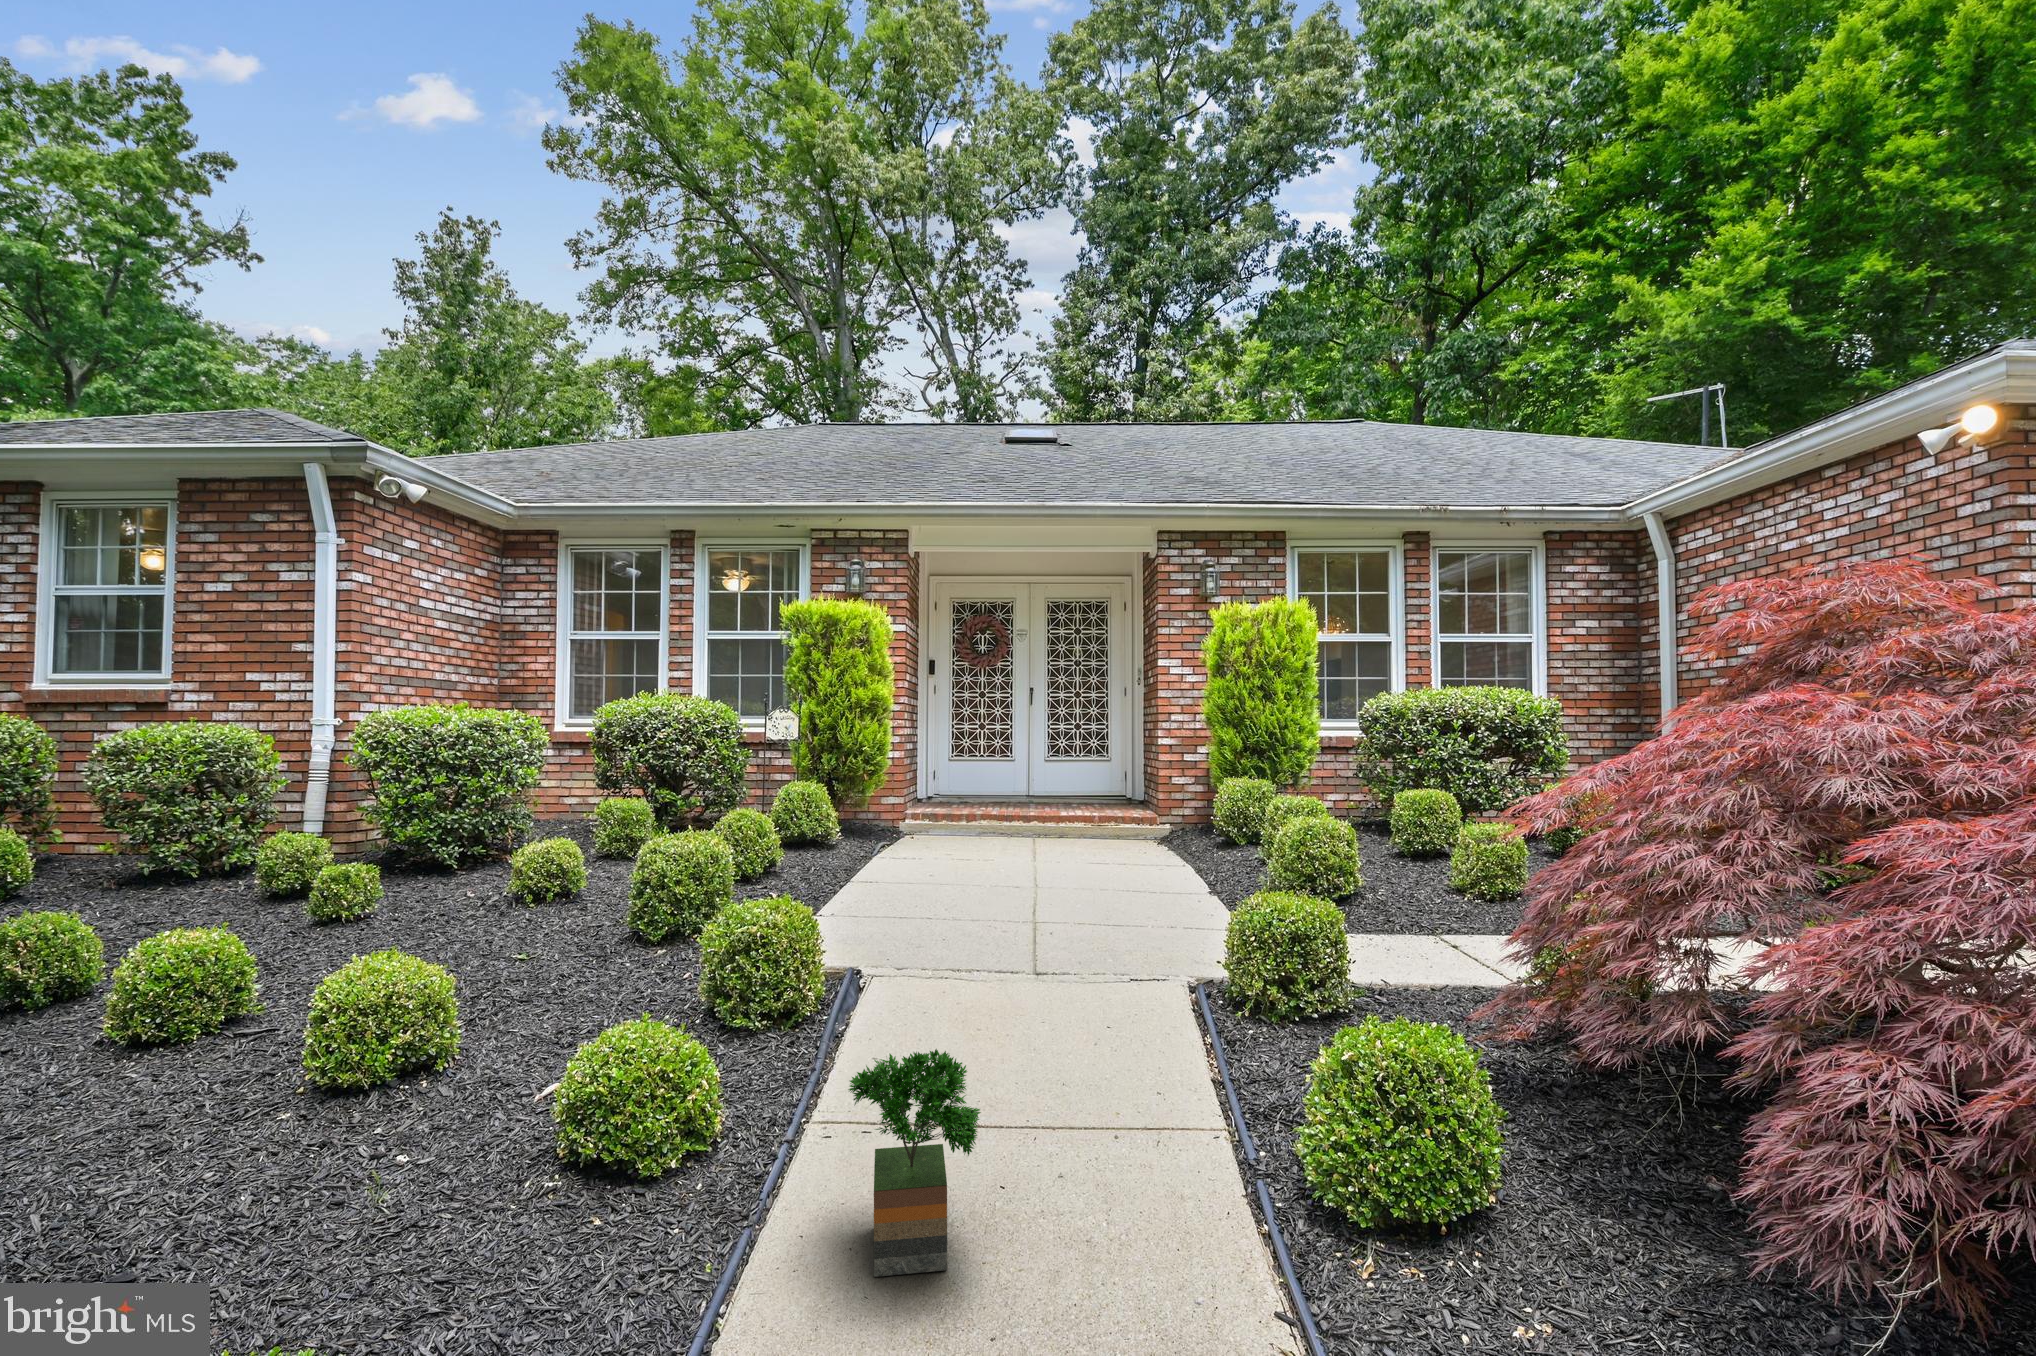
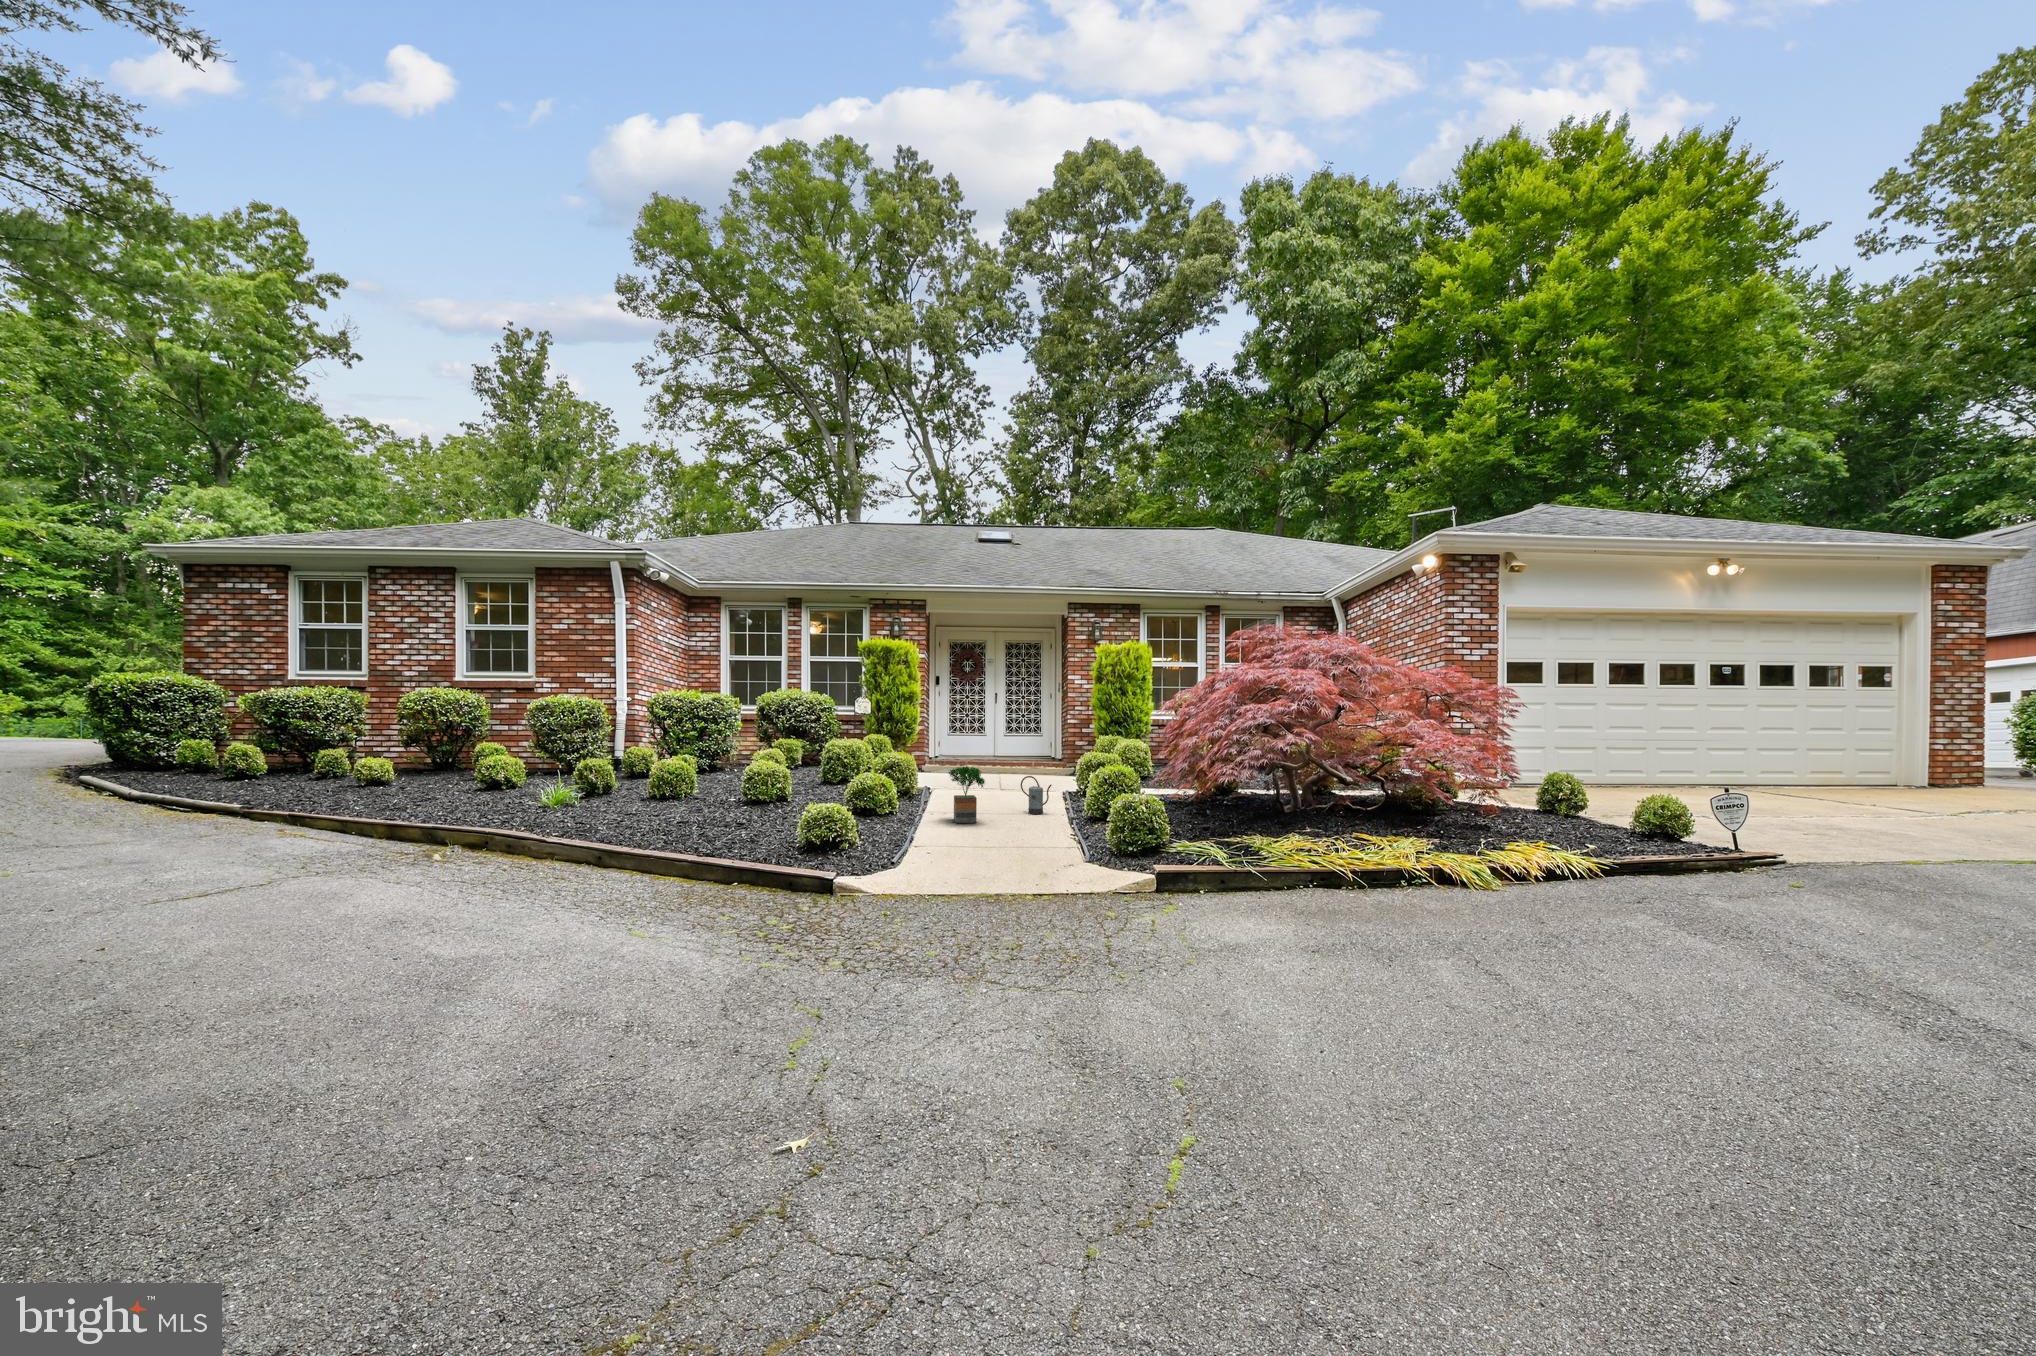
watering can: none [1096,1037,1198,1167] -> present [1021,776,1051,814]

